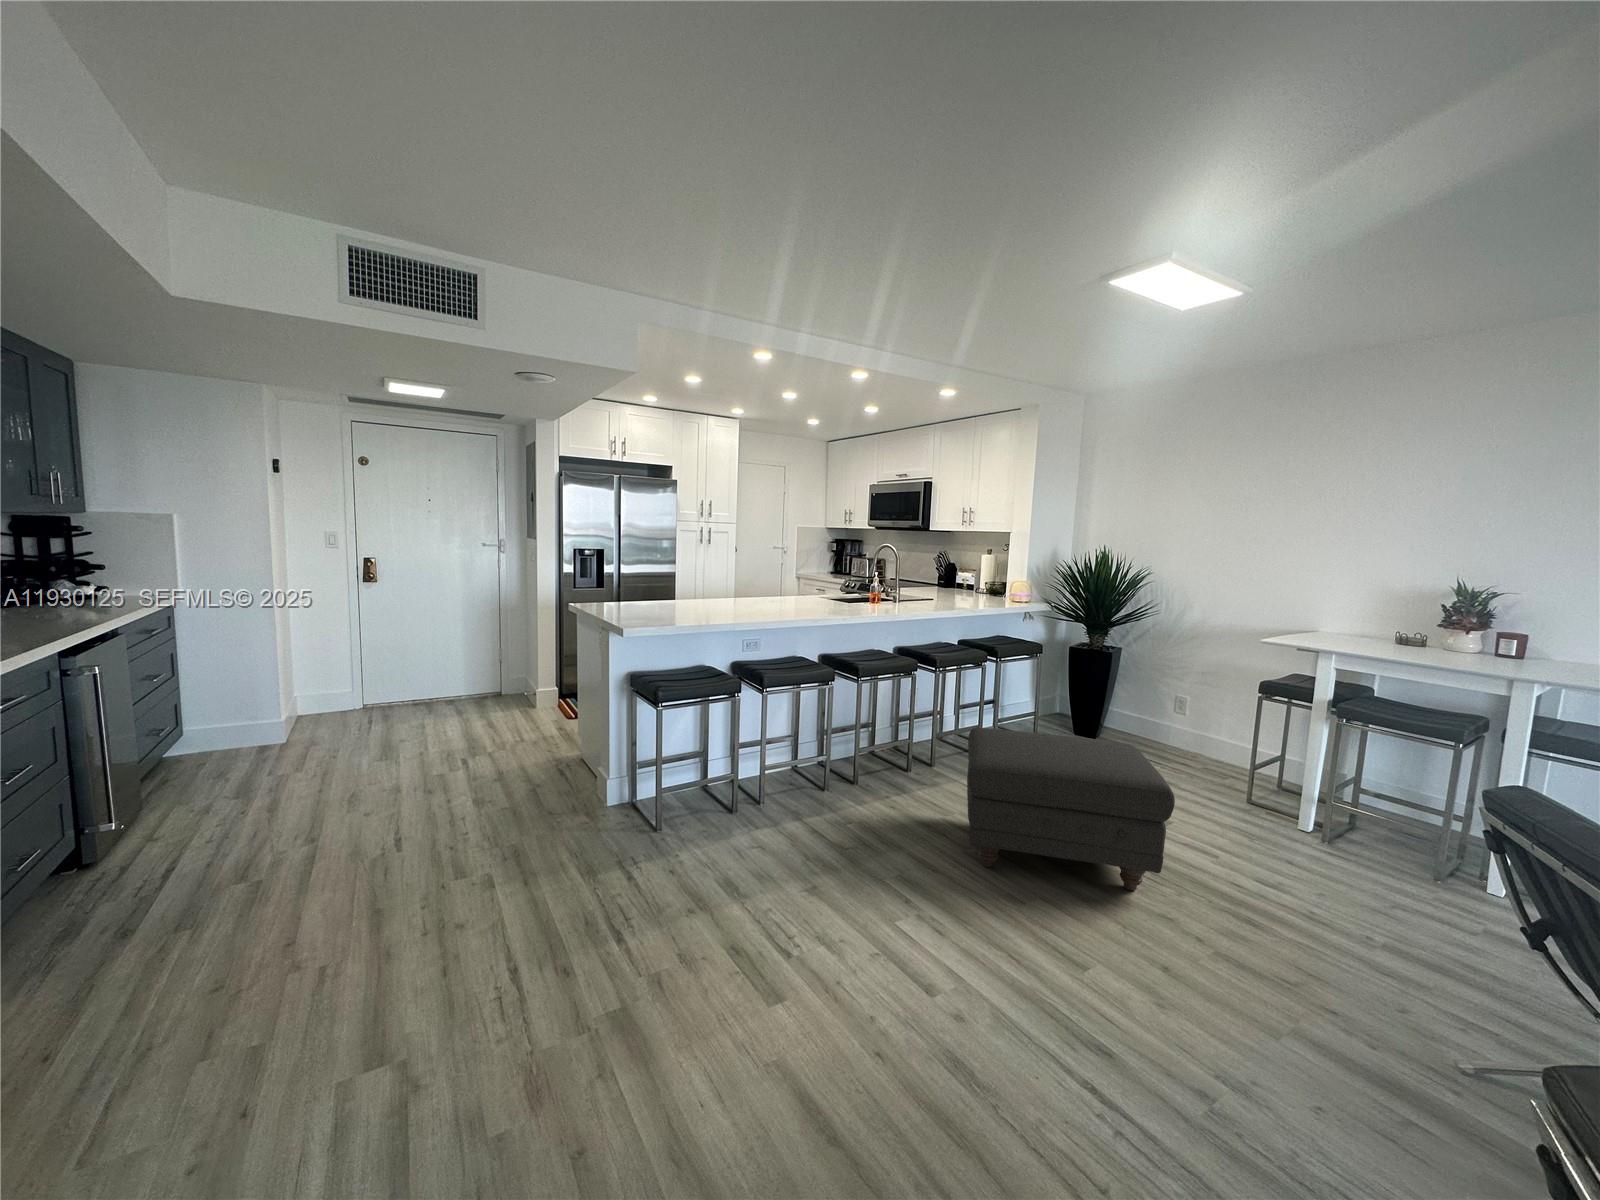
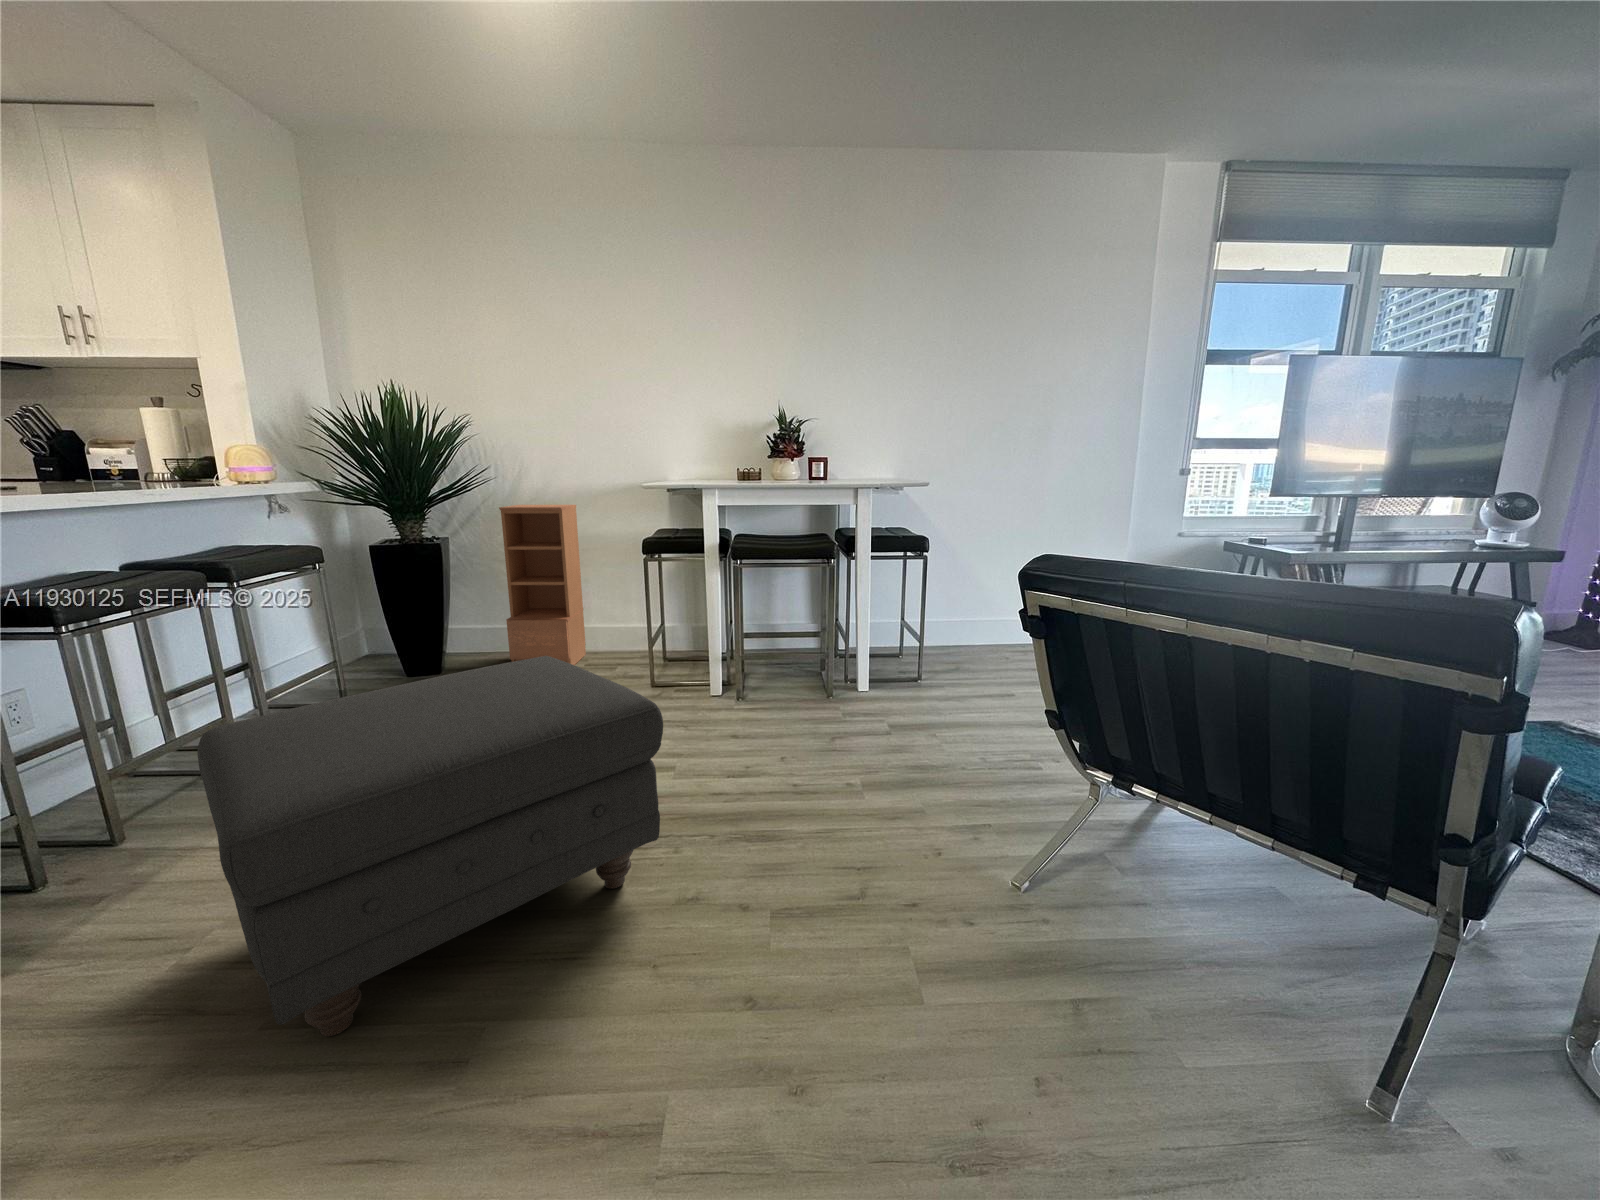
bookcase: none [1143,633,1223,766] -> present [499,505,586,665]

